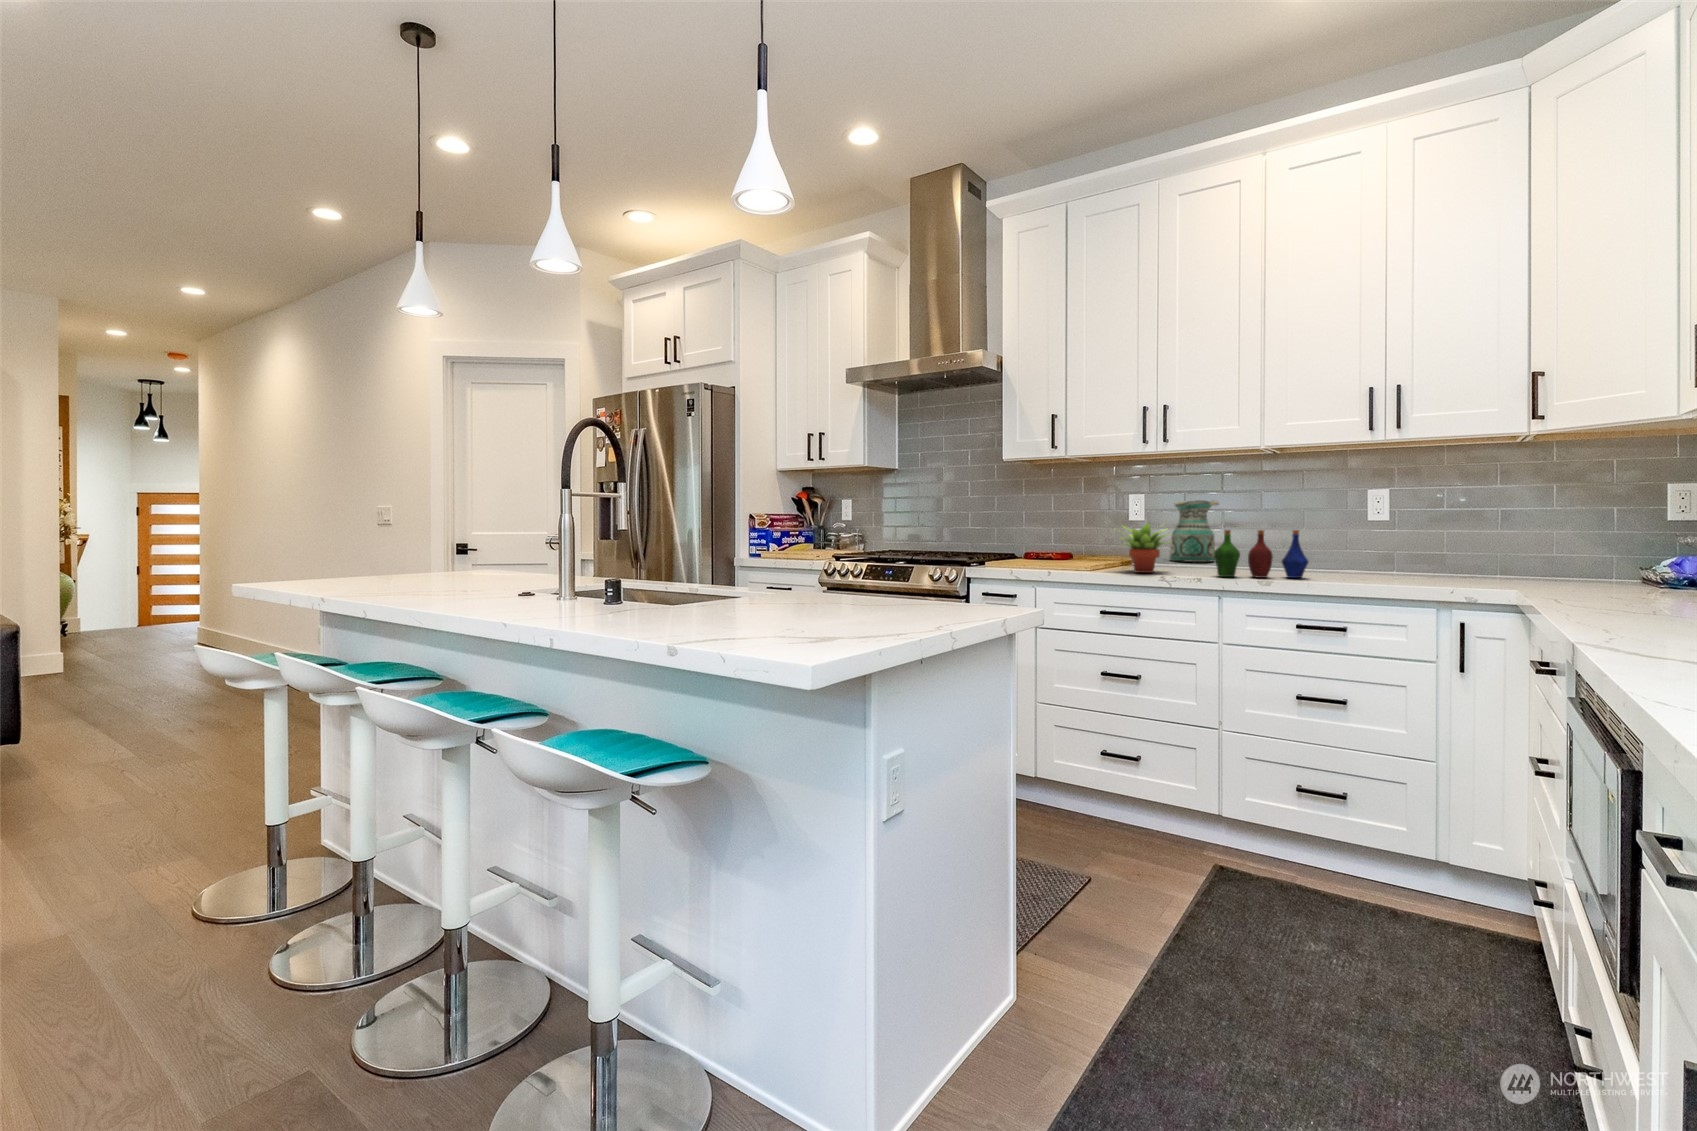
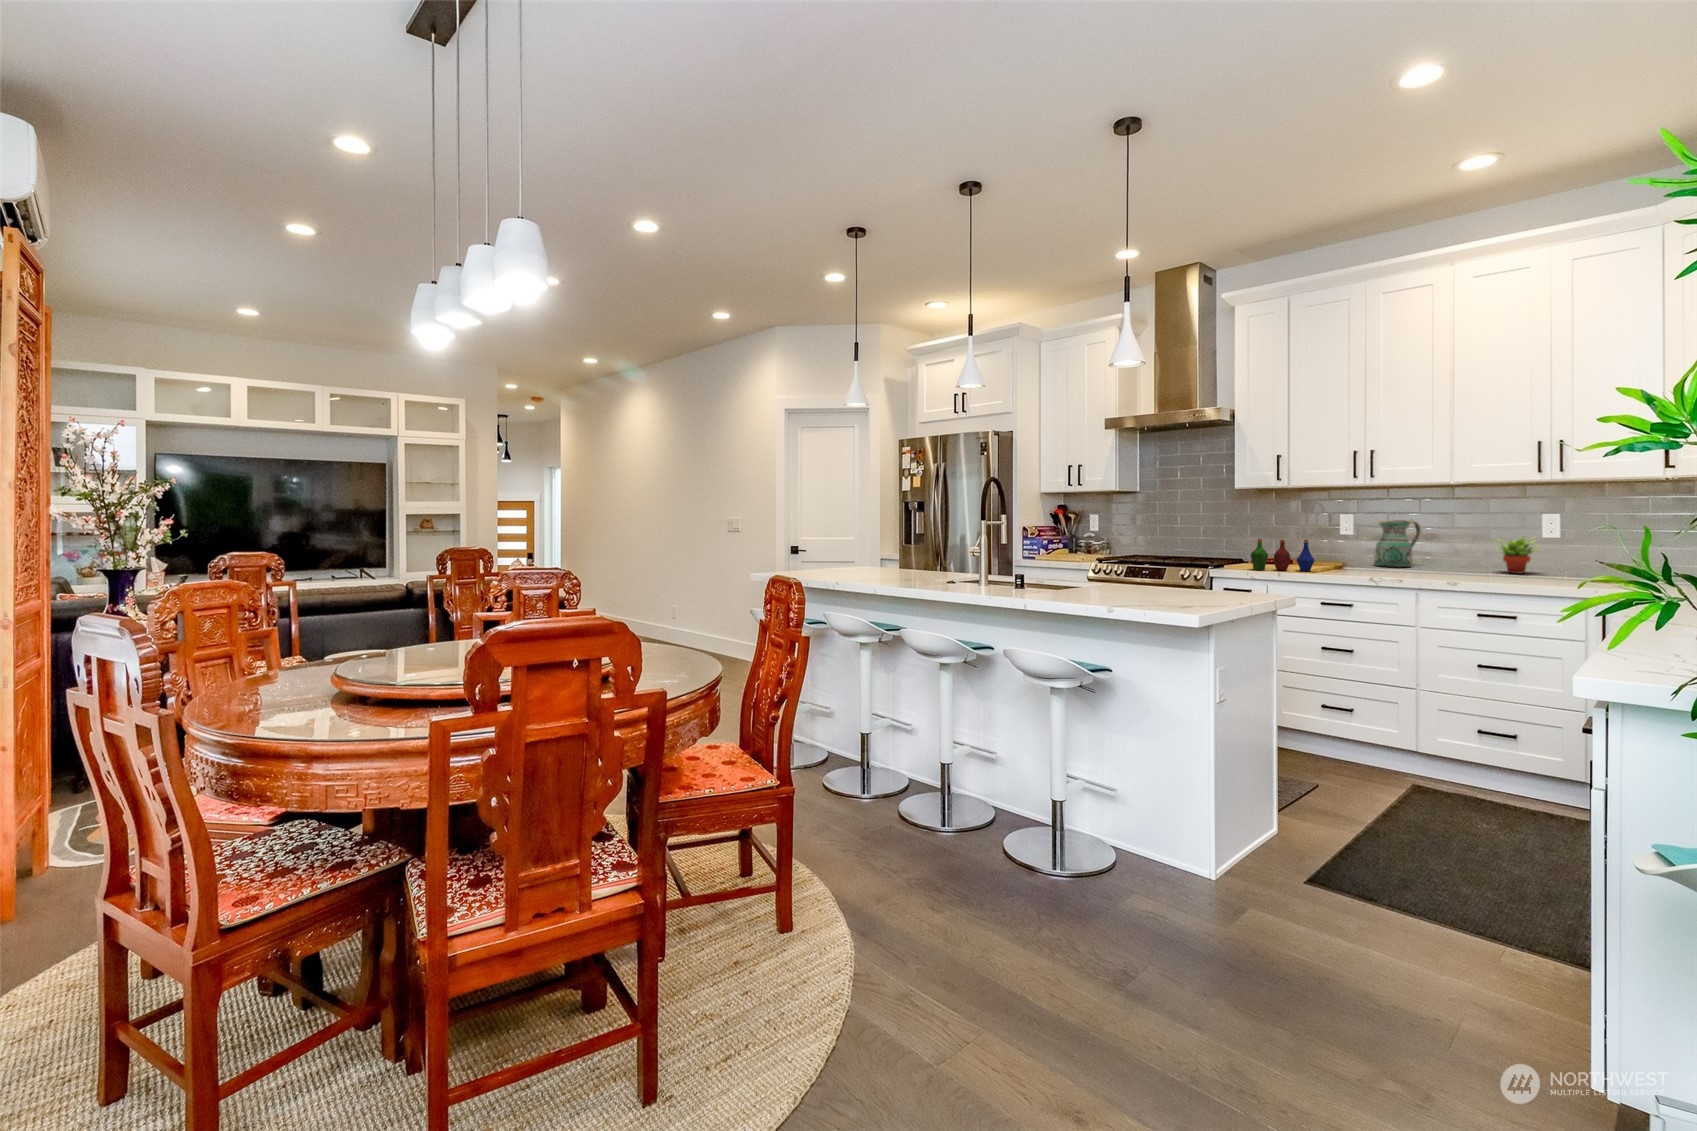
succulent plant: present [1123,523,1170,573] -> present [1500,537,1536,573]
bottle: present [1214,530,1308,578] -> present [1251,539,1315,571]

